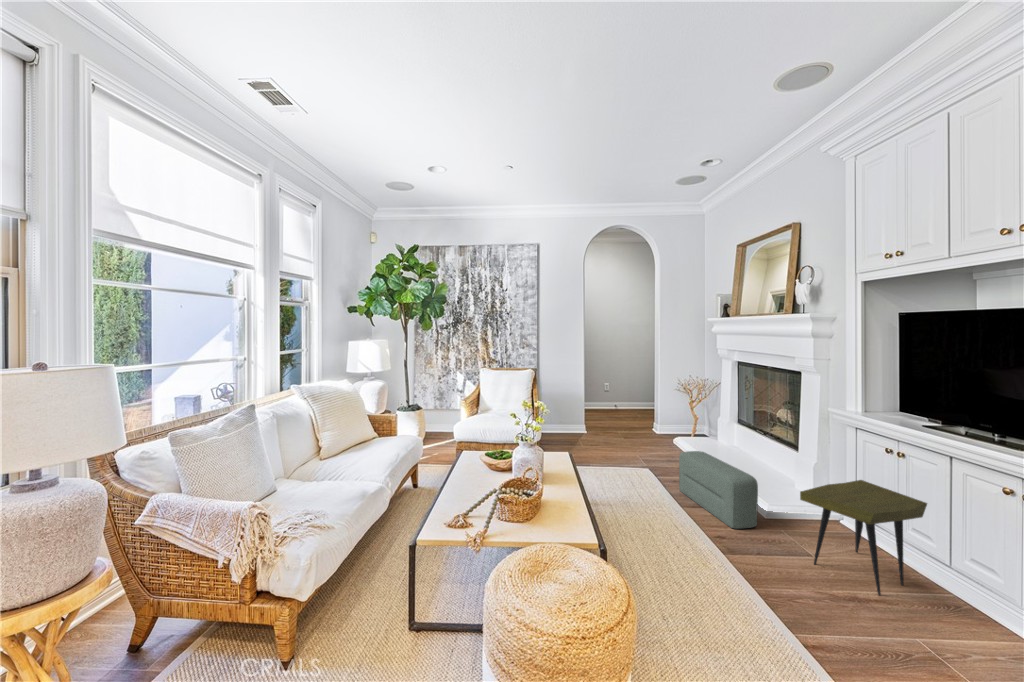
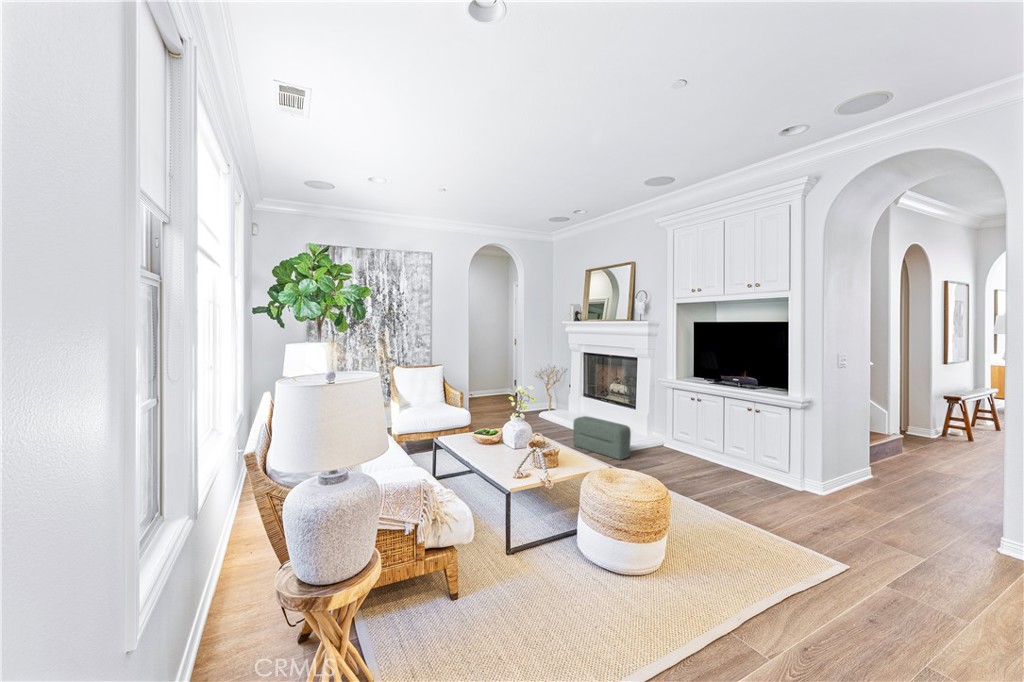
side table: present [800,480,927,596] -> none [662,418,712,474]

